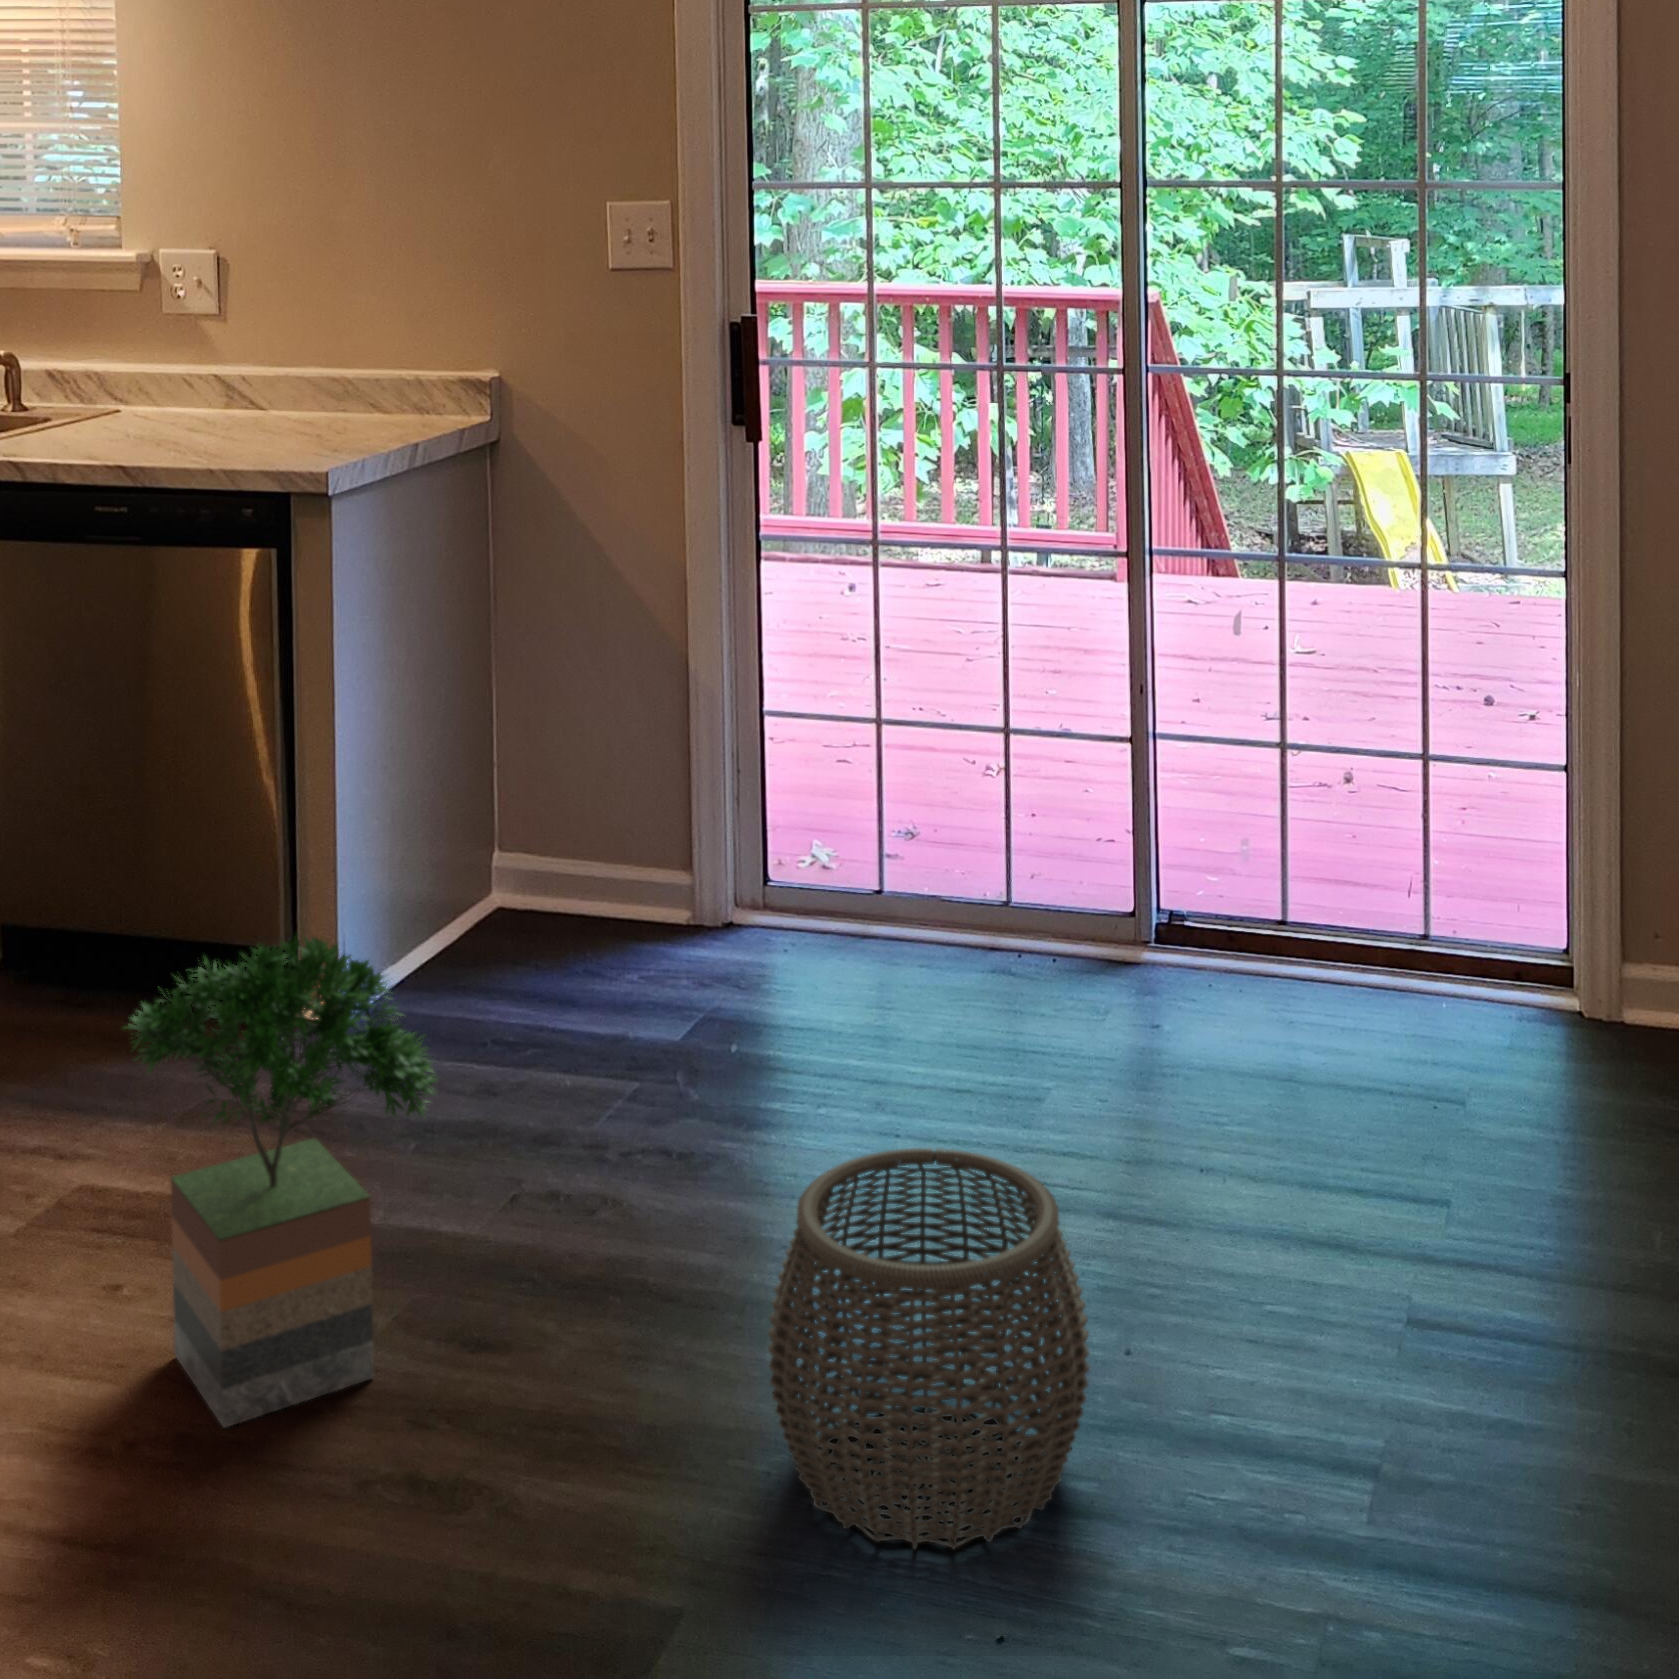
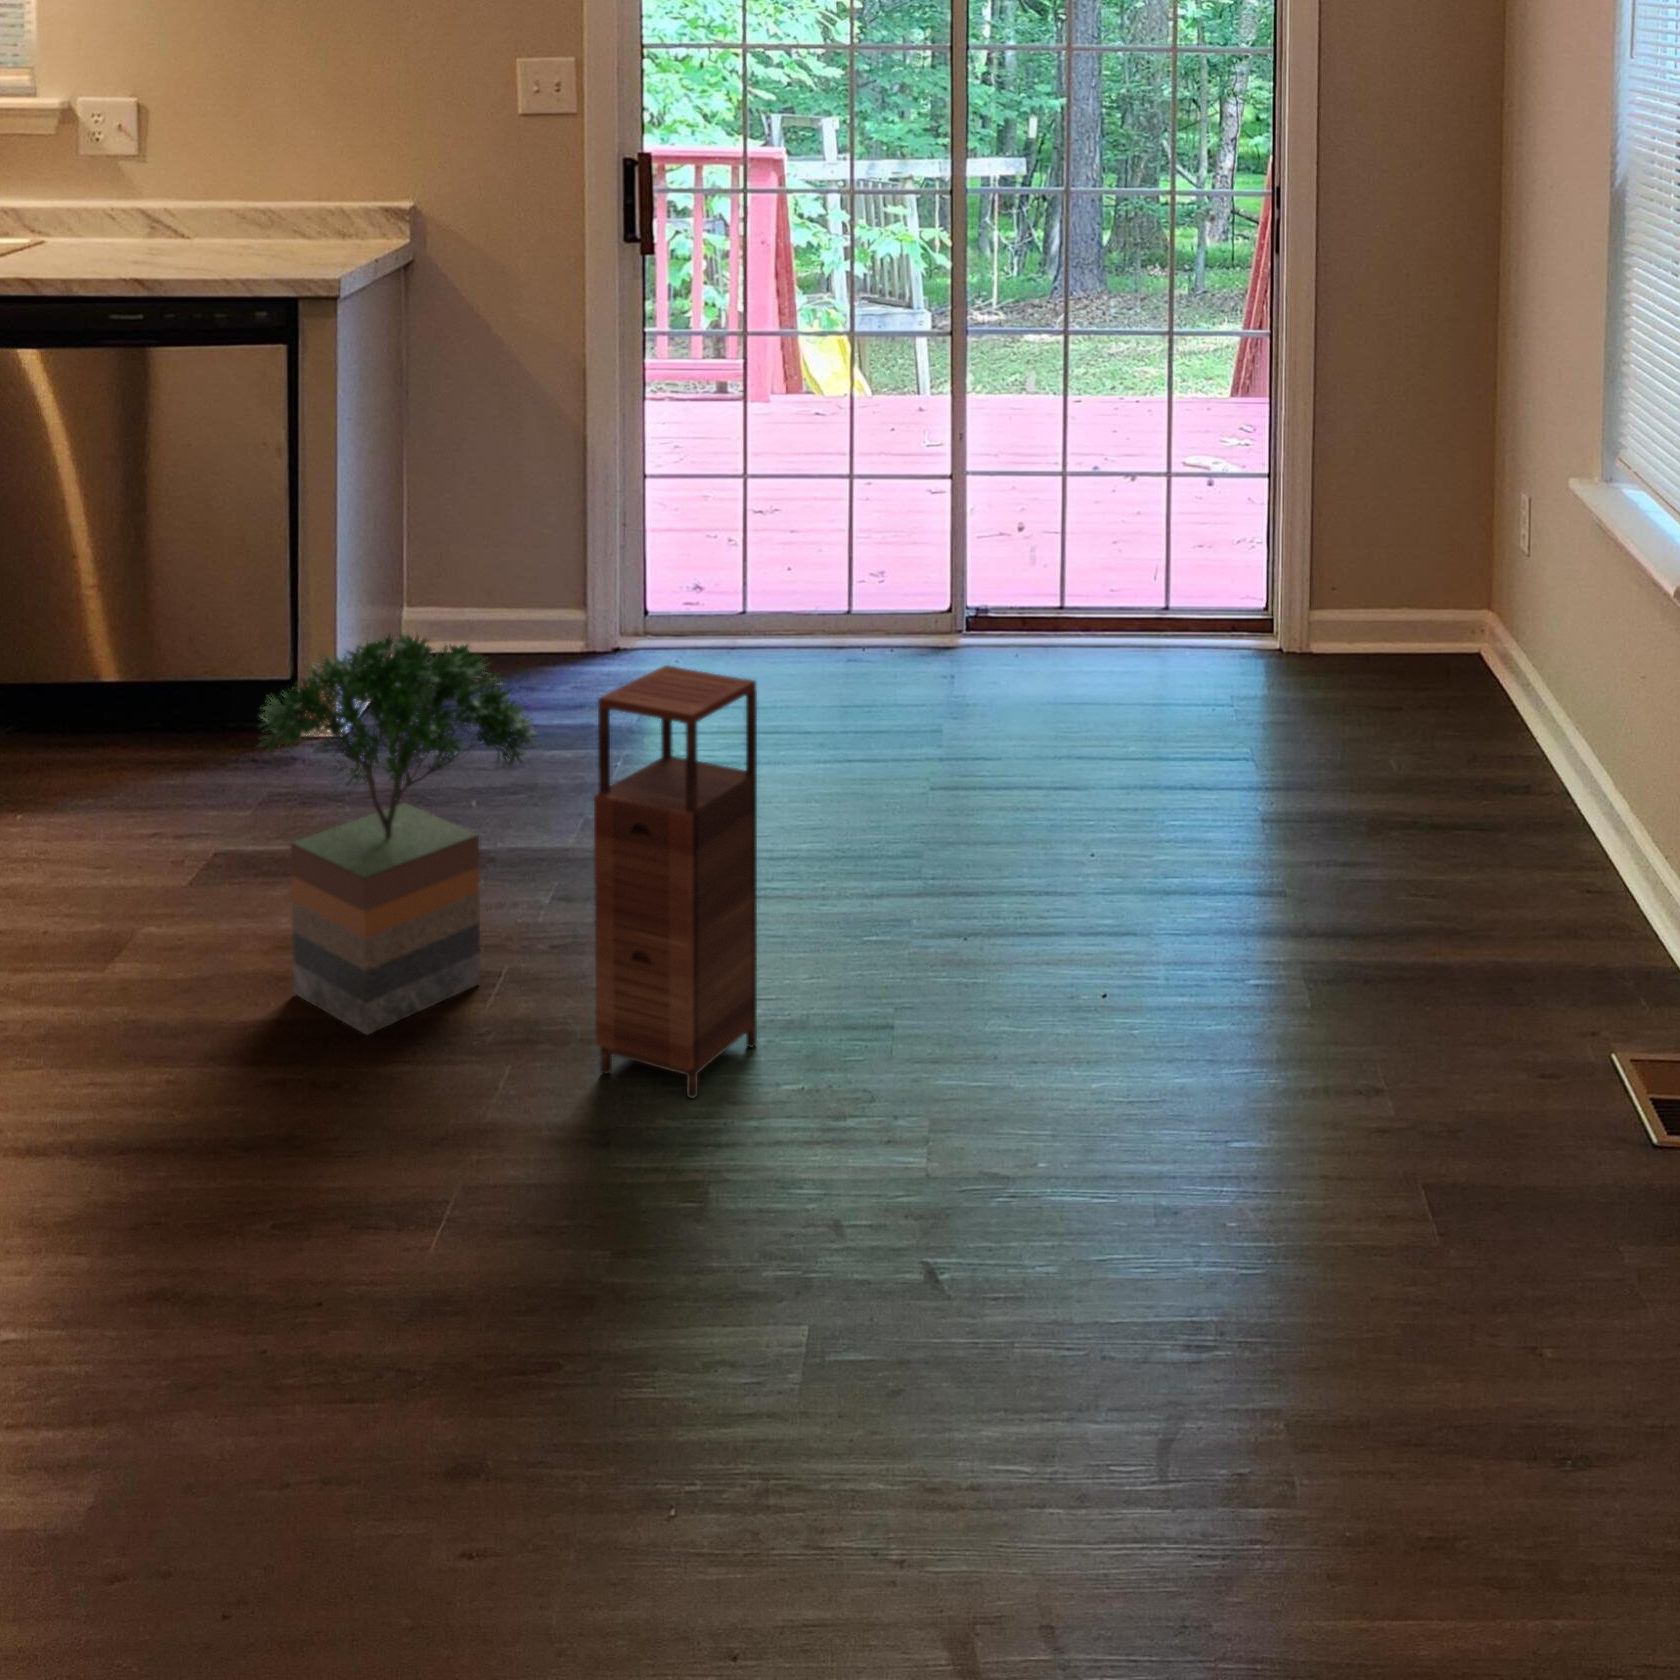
storage cabinet: none [436,1025,646,1595] -> present [594,665,757,1098]
woven basket: present [768,1148,1090,1550] -> none [834,741,1078,1024]

